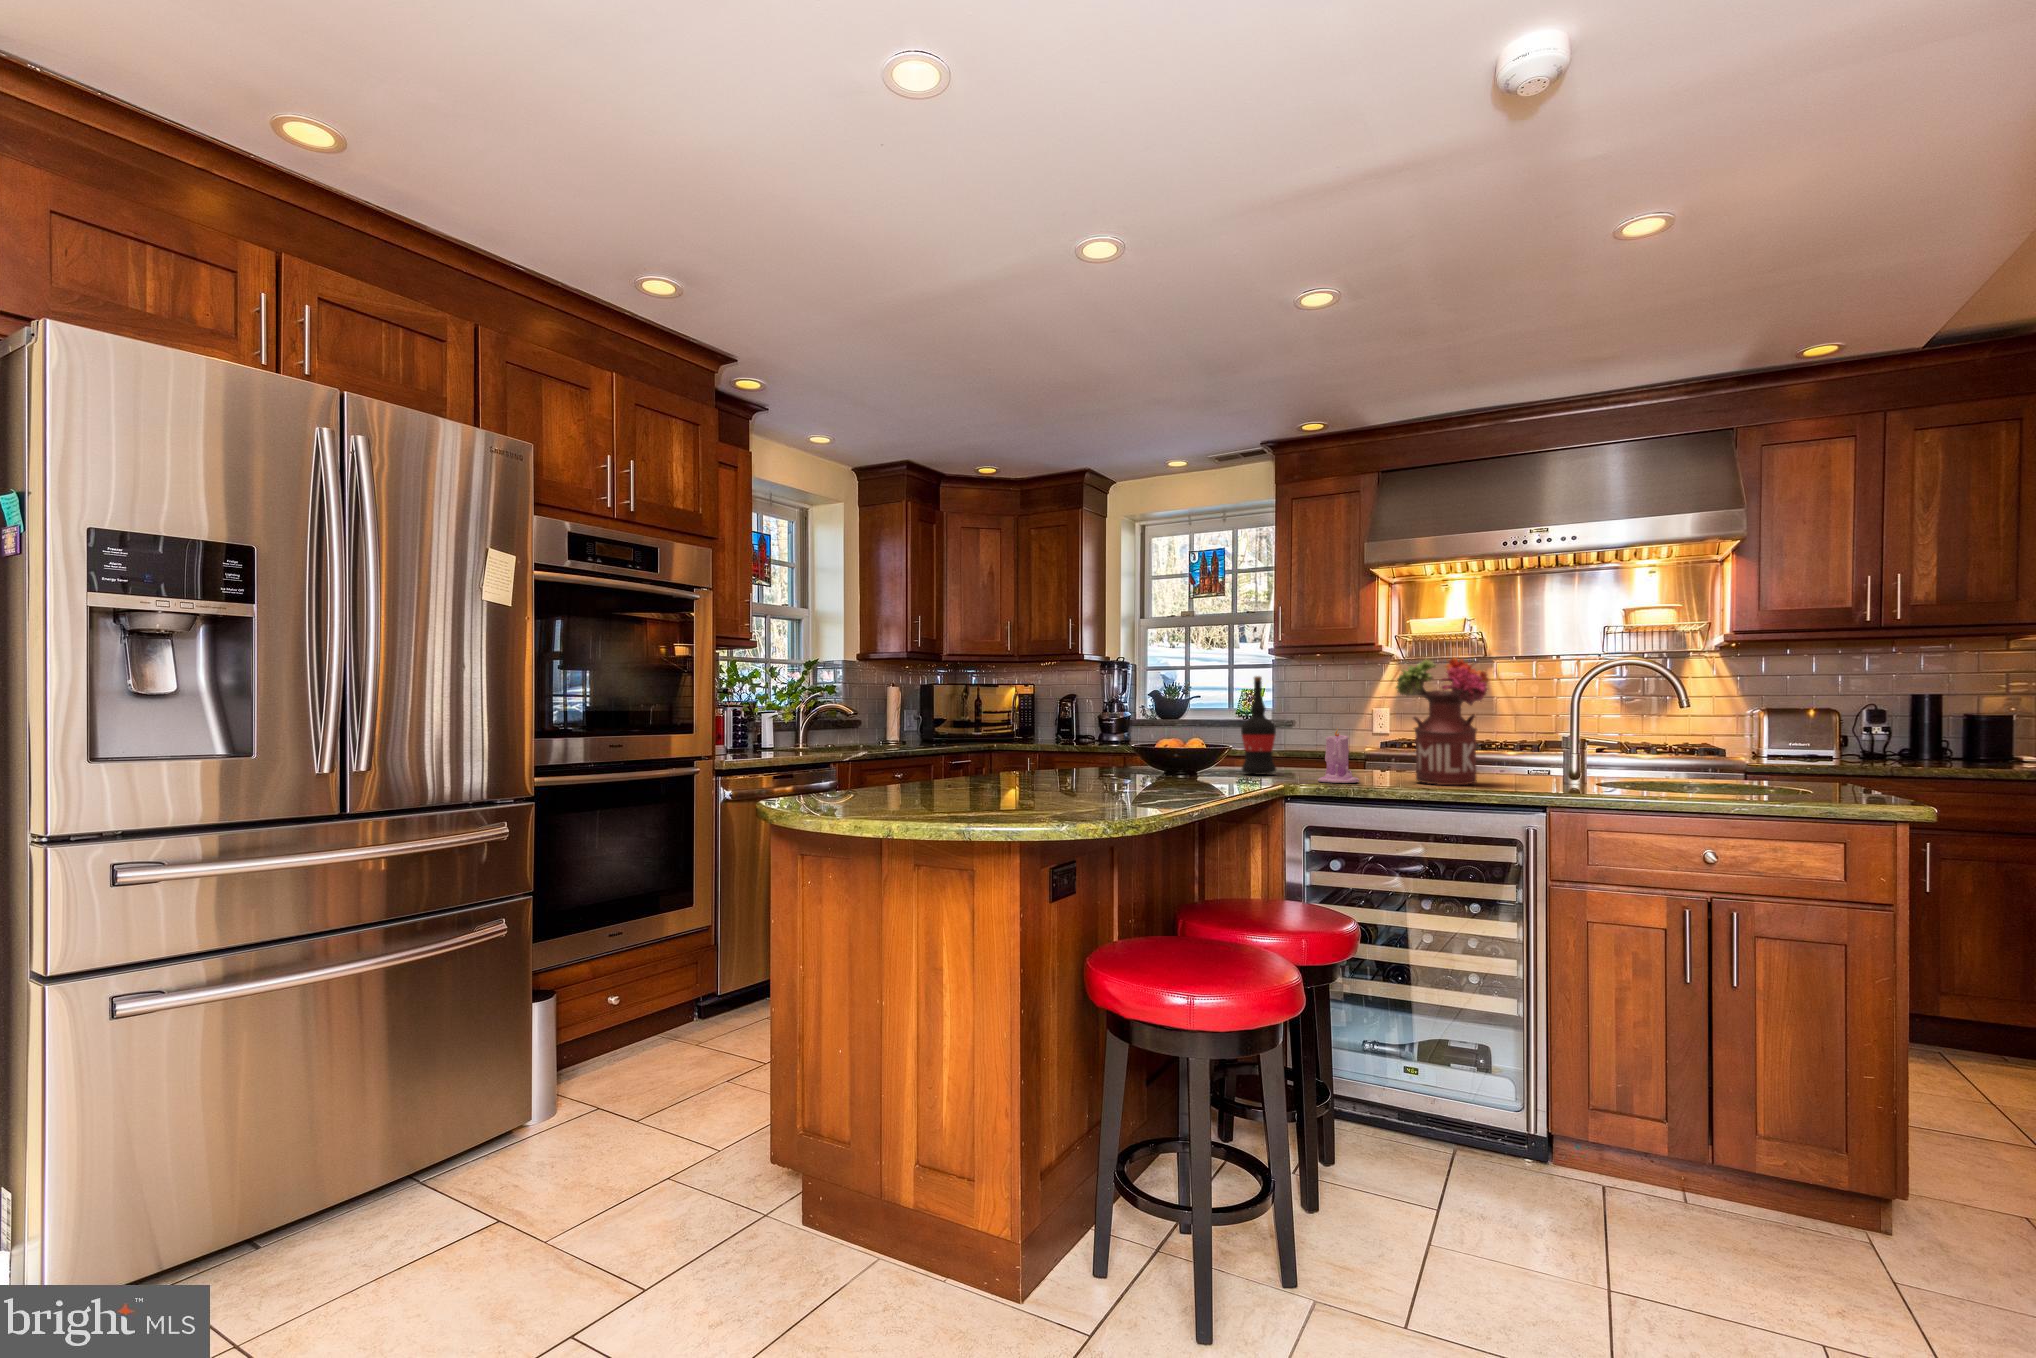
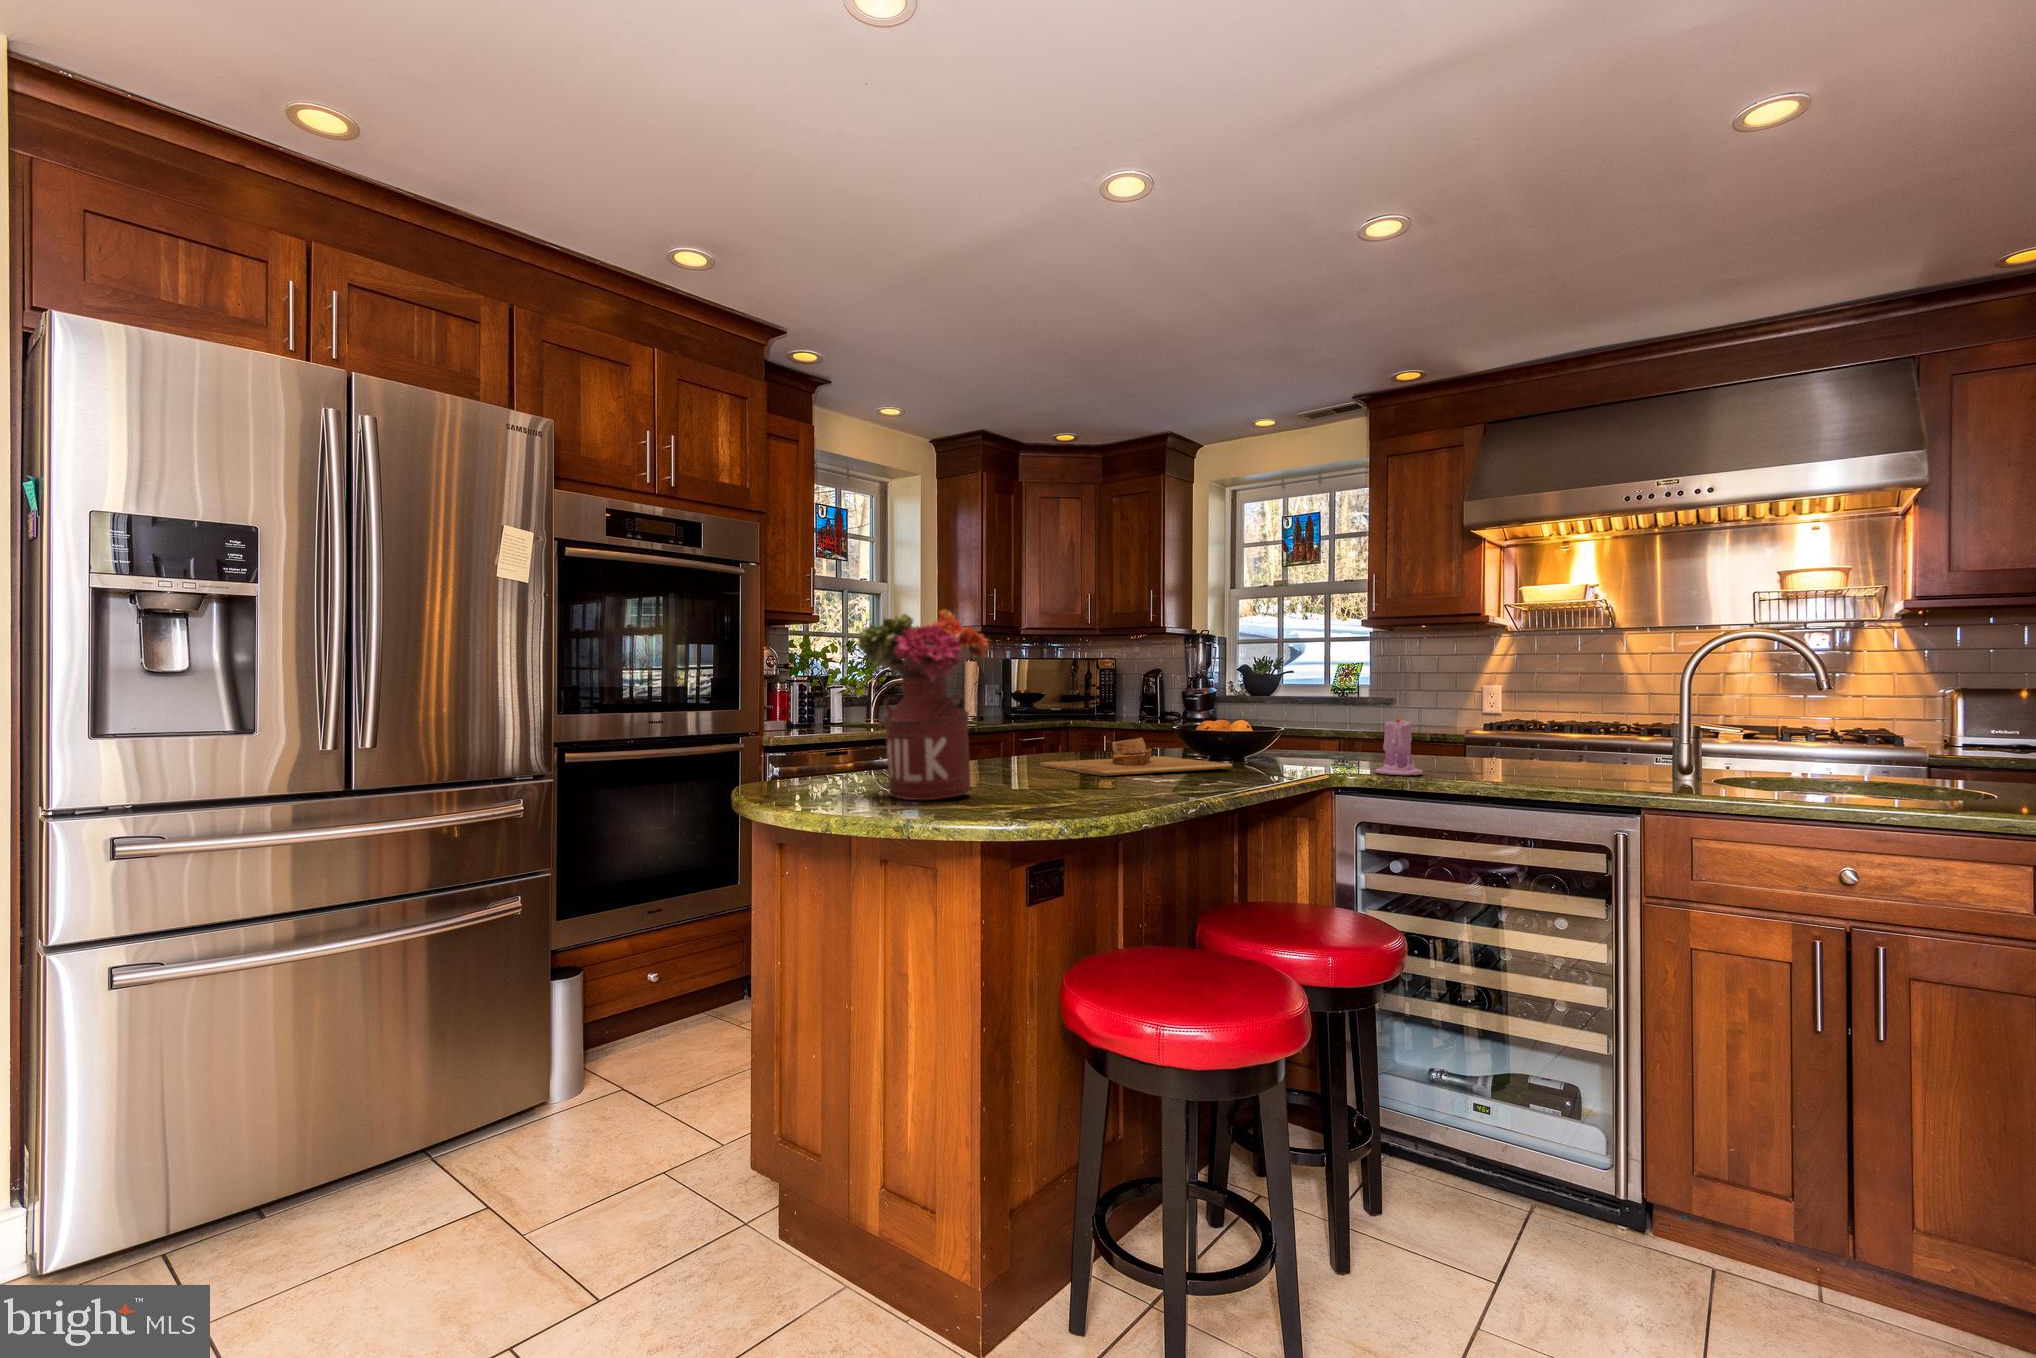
flower arrangement: present [1396,657,1489,785] -> present [858,609,989,800]
wine bottle: present [1241,676,1276,774] -> none [1295,653,1335,762]
cutting board: none [1021,752,1196,787] -> present [1040,738,1232,776]

